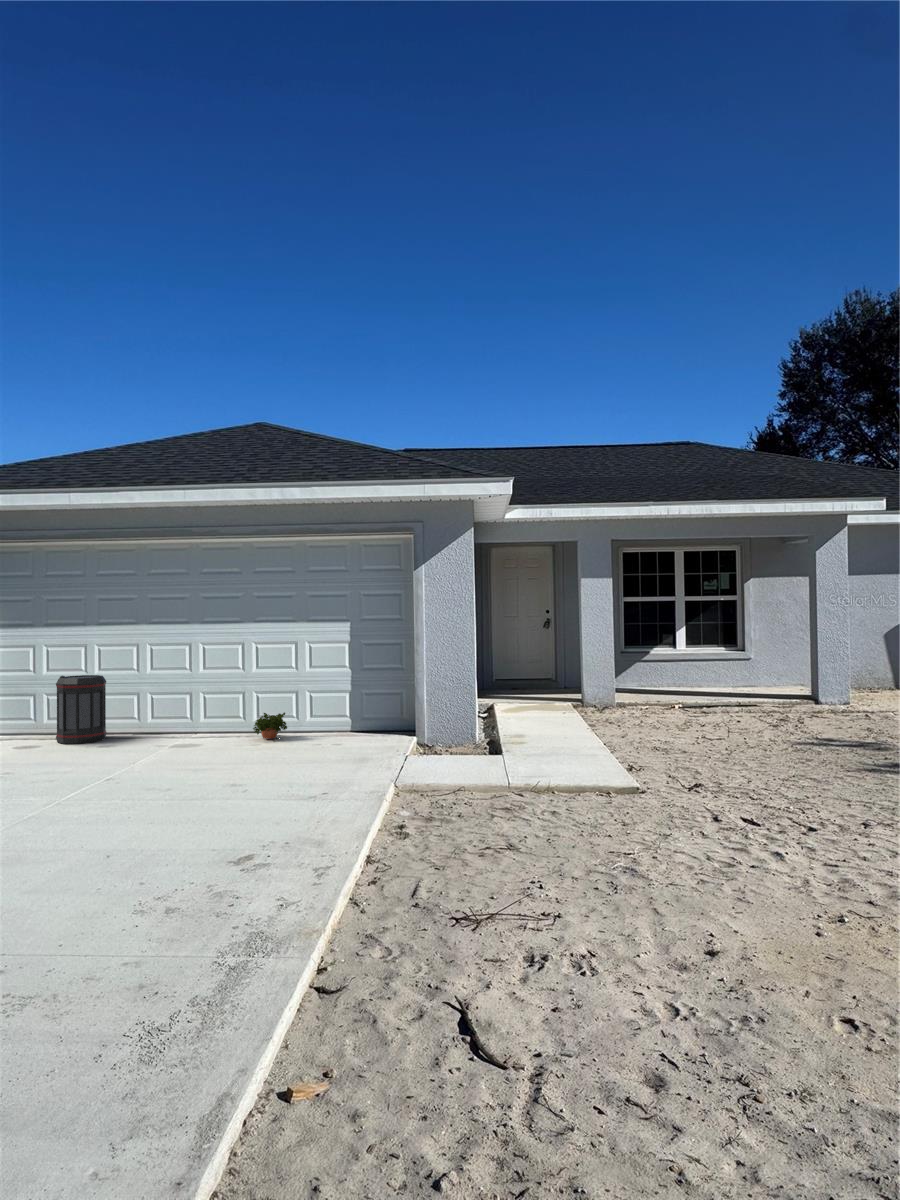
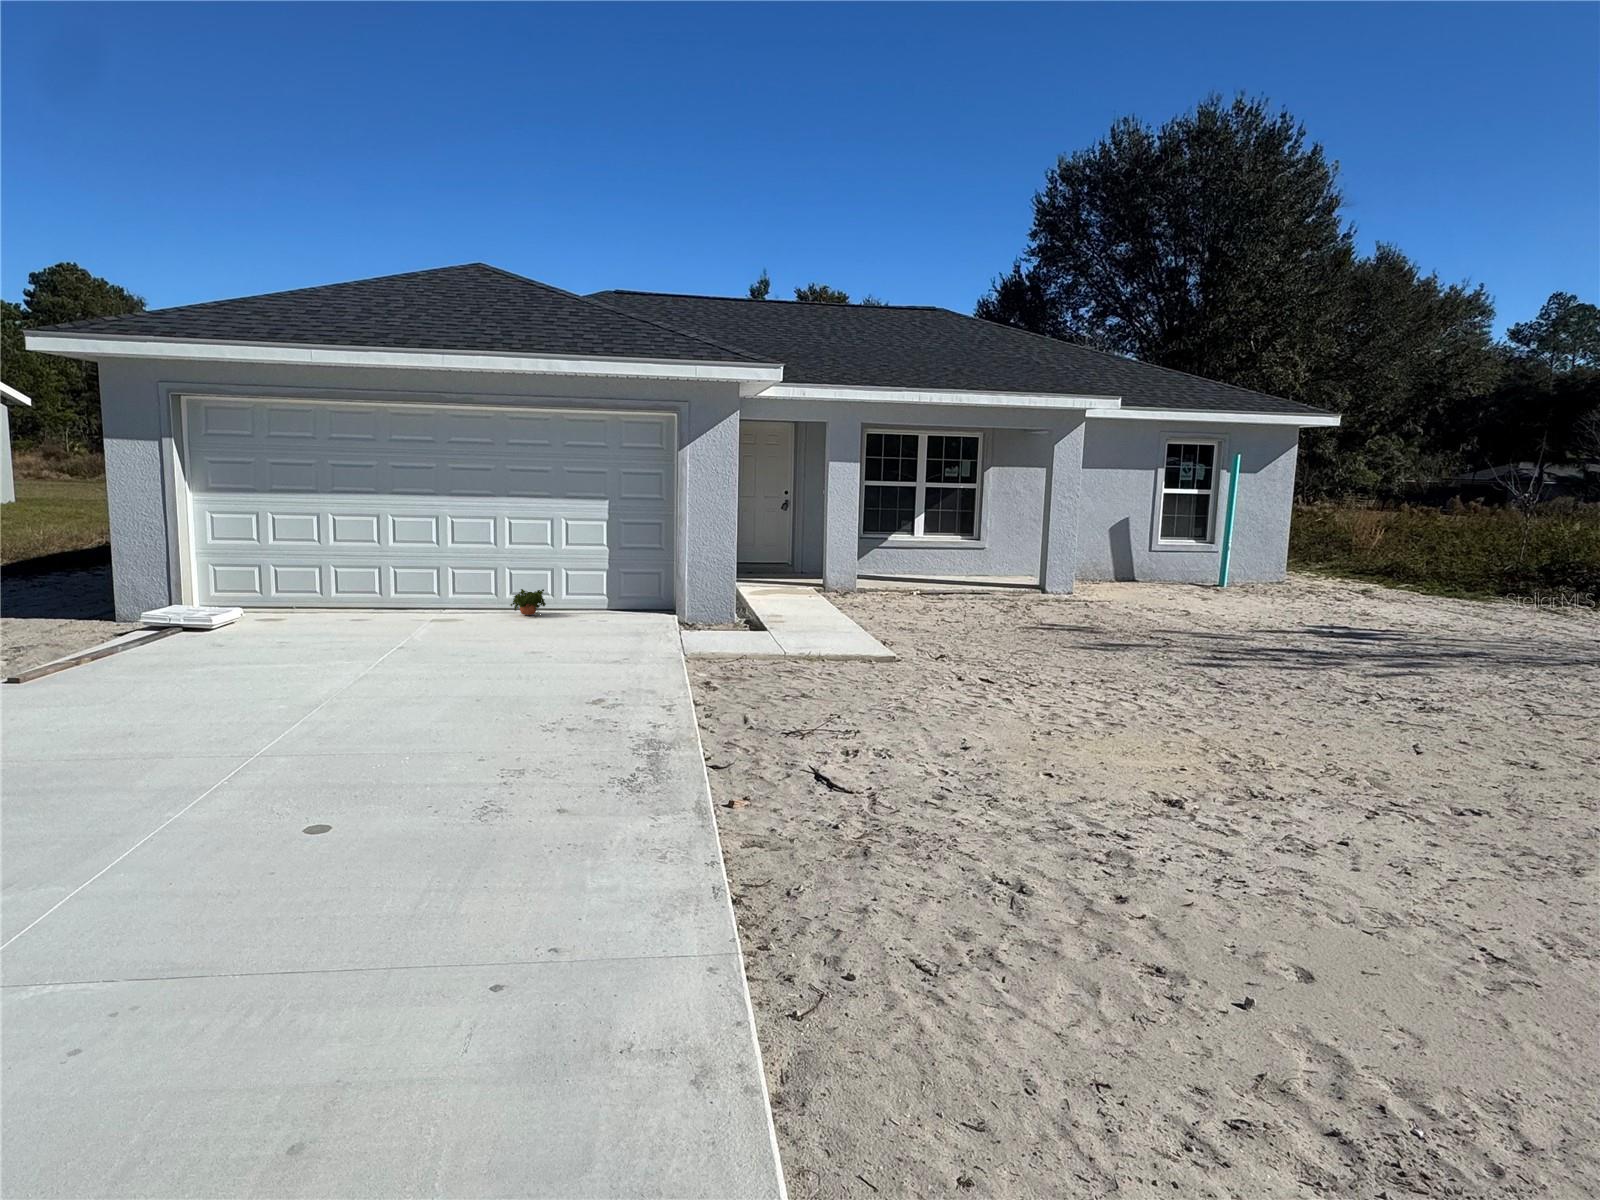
trash can: present [56,675,106,744] -> none [296,546,349,617]

